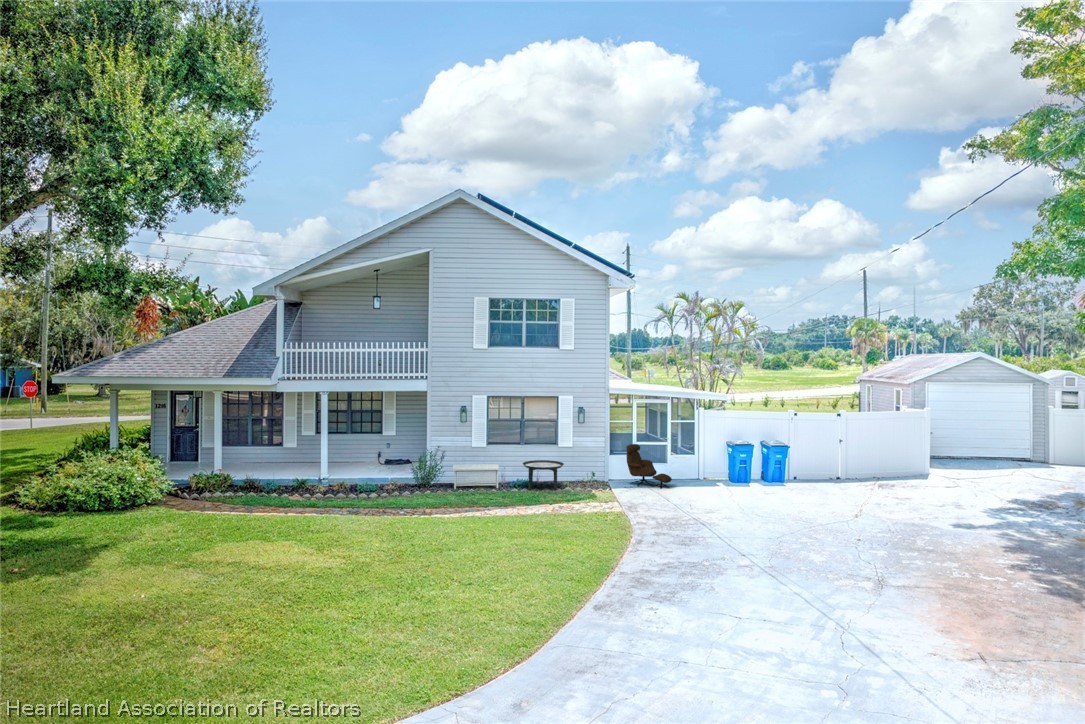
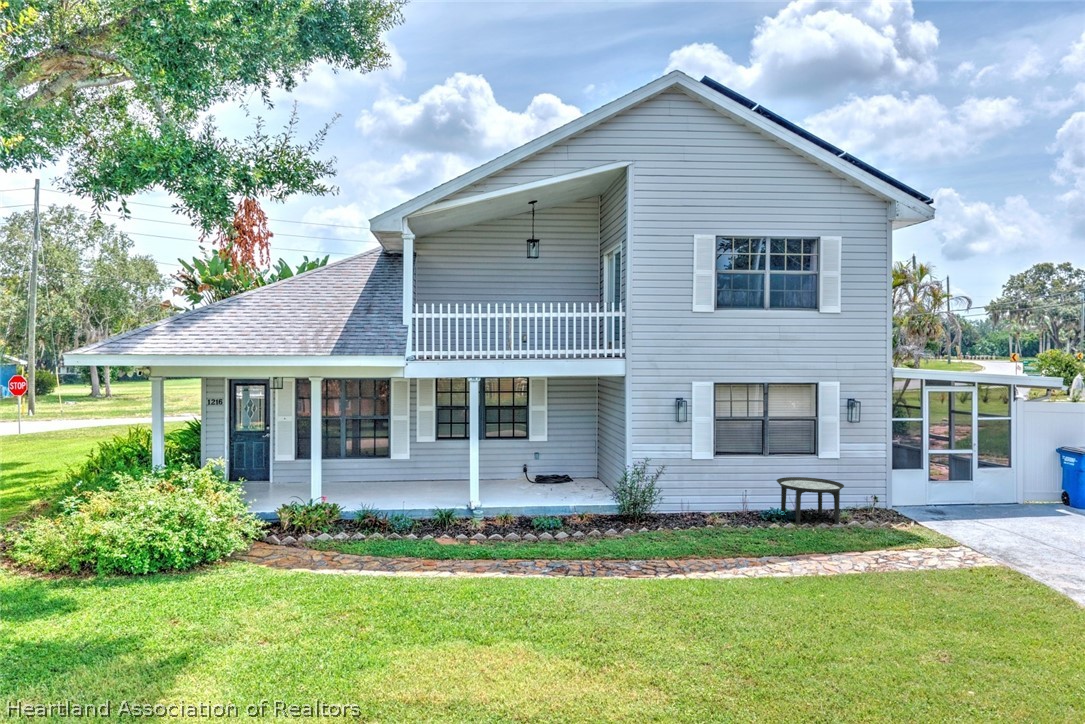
lounge chair: present [626,444,672,489] -> none [916,452,993,519]
storage bench: present [453,464,499,489] -> none [668,483,747,523]

